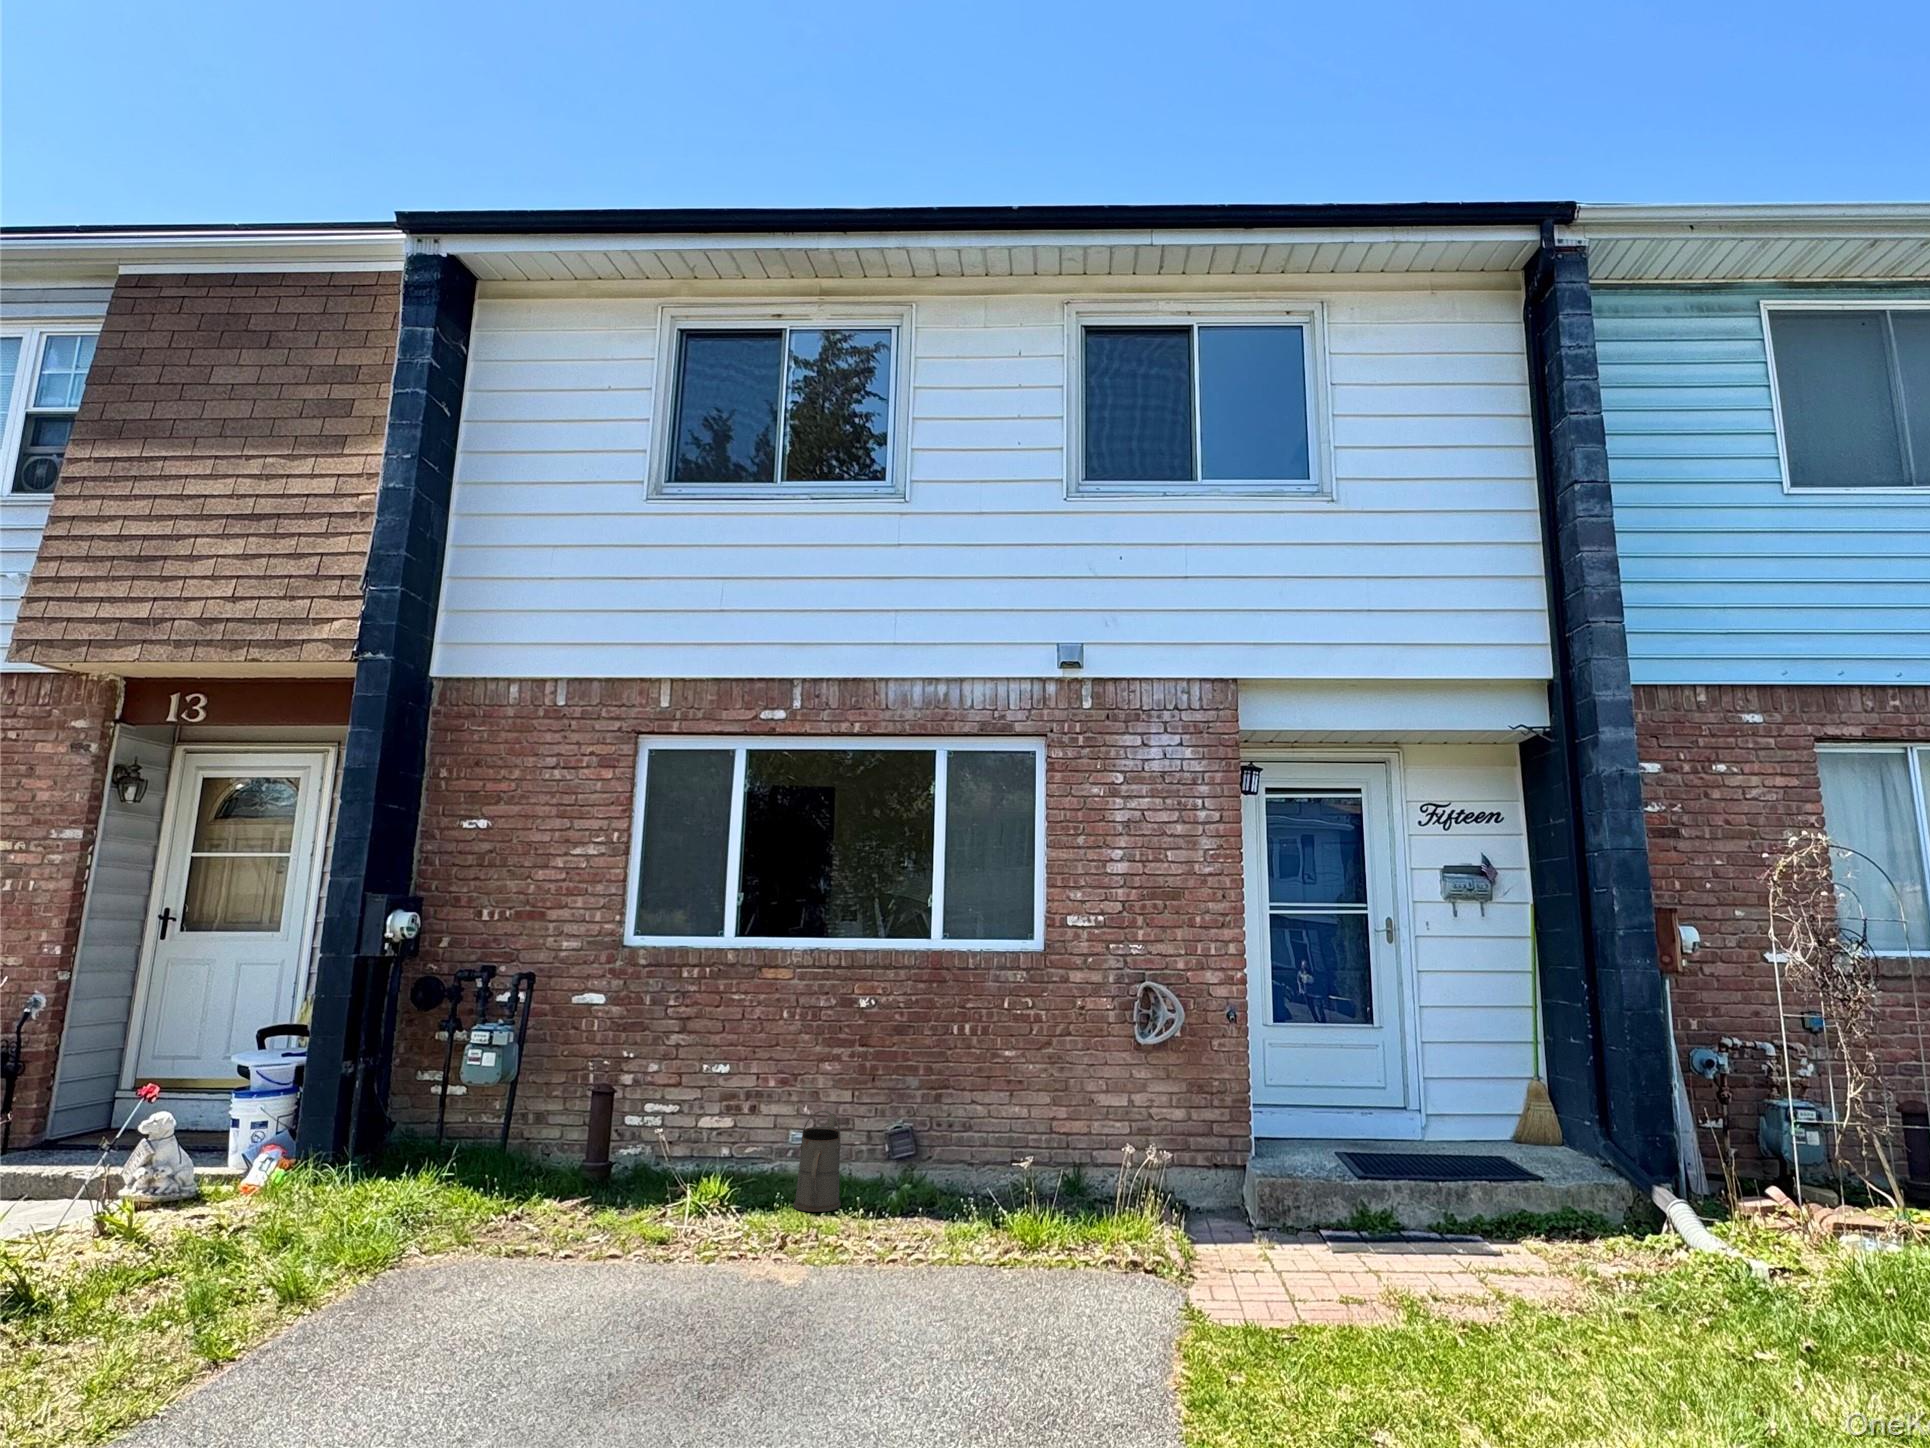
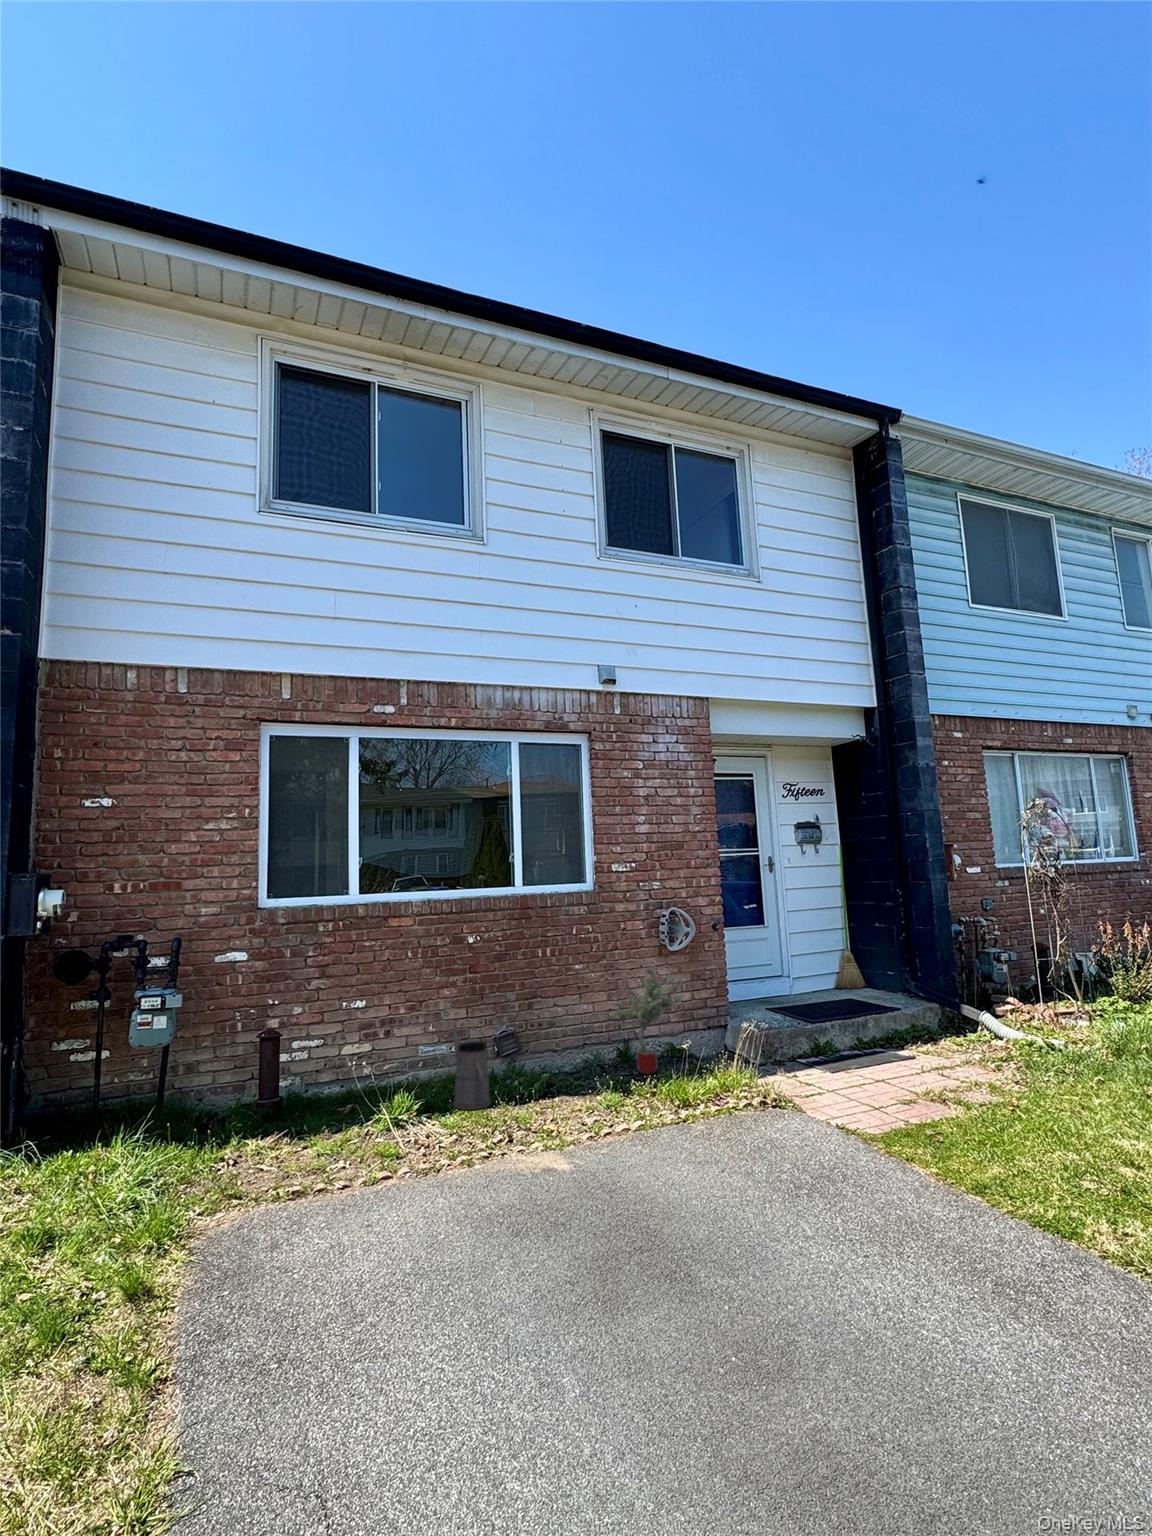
potted tree: none [1023,1055,1143,1210] -> present [607,964,683,1074]

